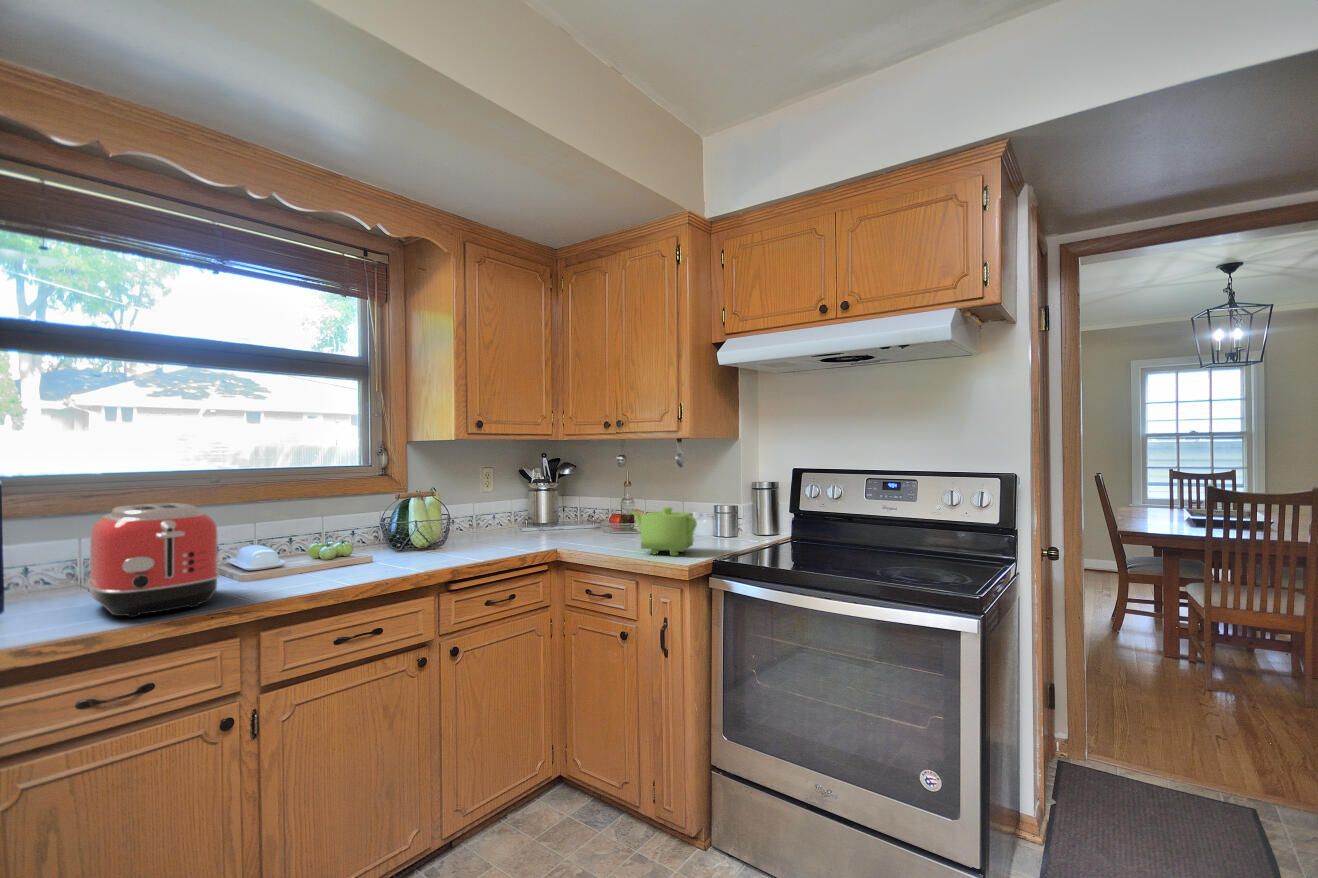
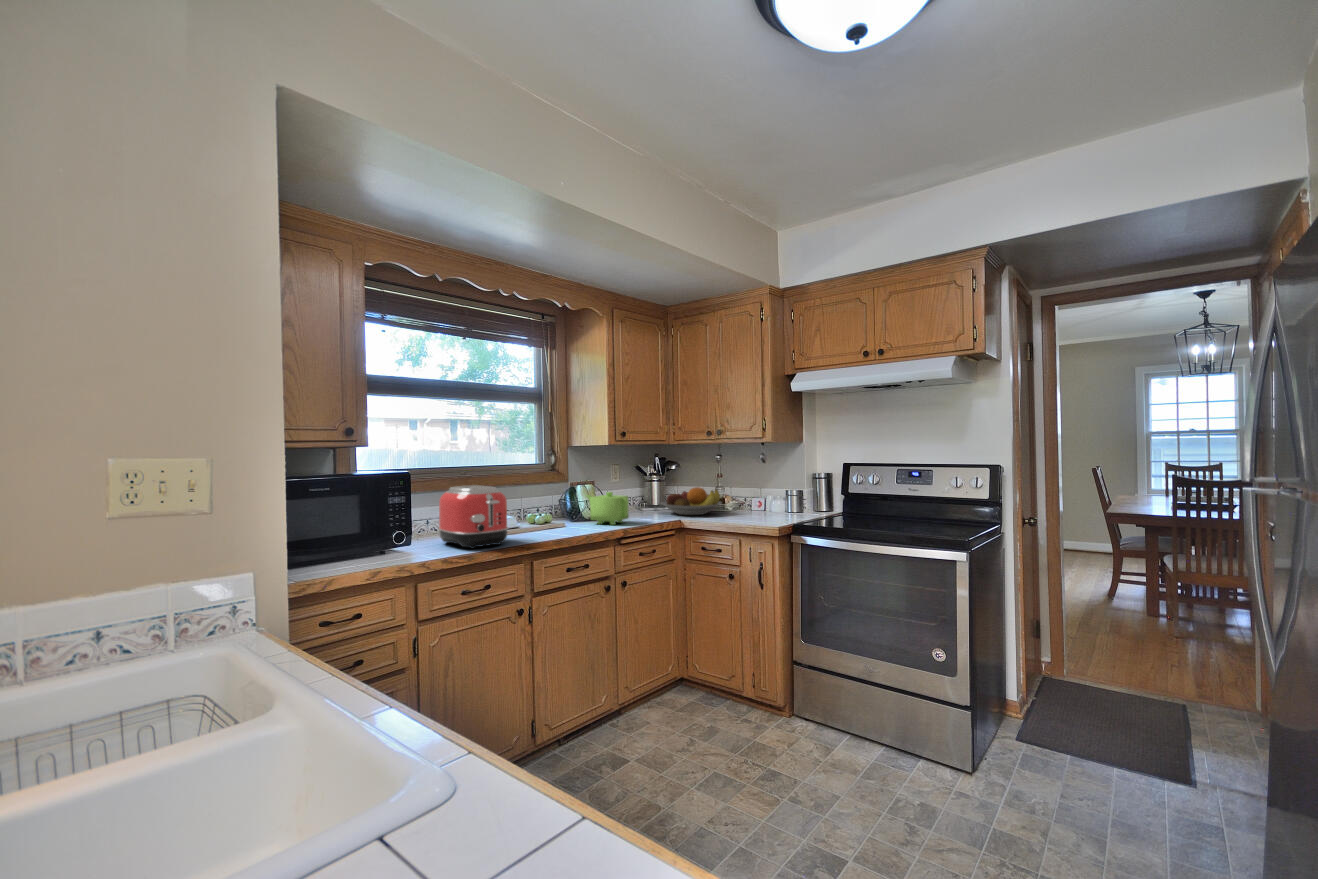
fruit bowl: none [535,502,624,542] -> present [661,487,722,515]
teapot: present [631,507,697,556] -> present [586,492,629,525]

